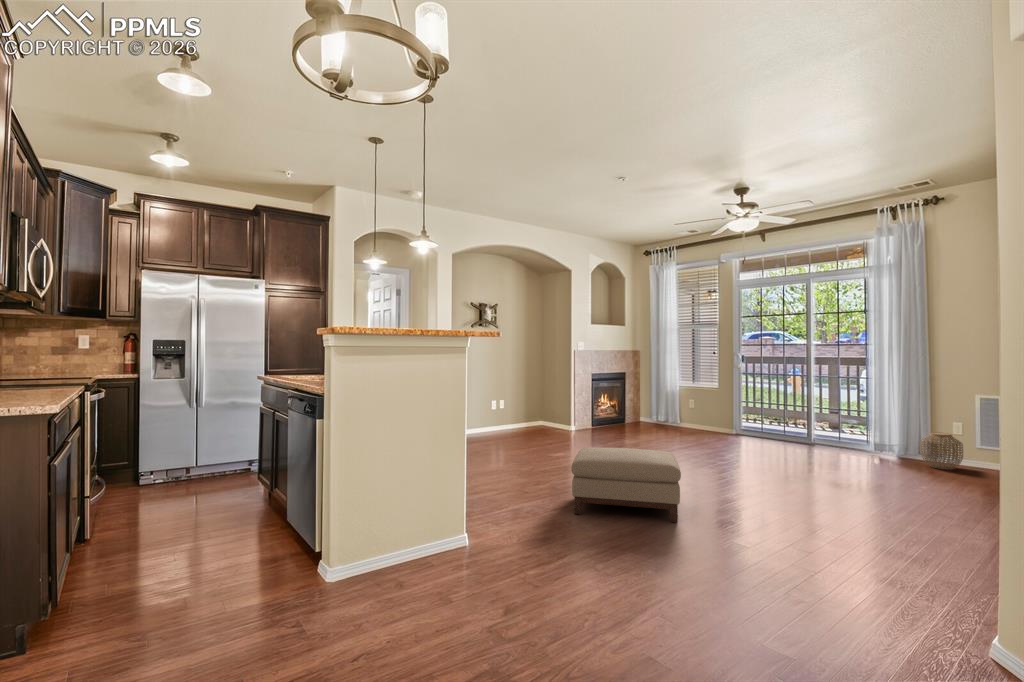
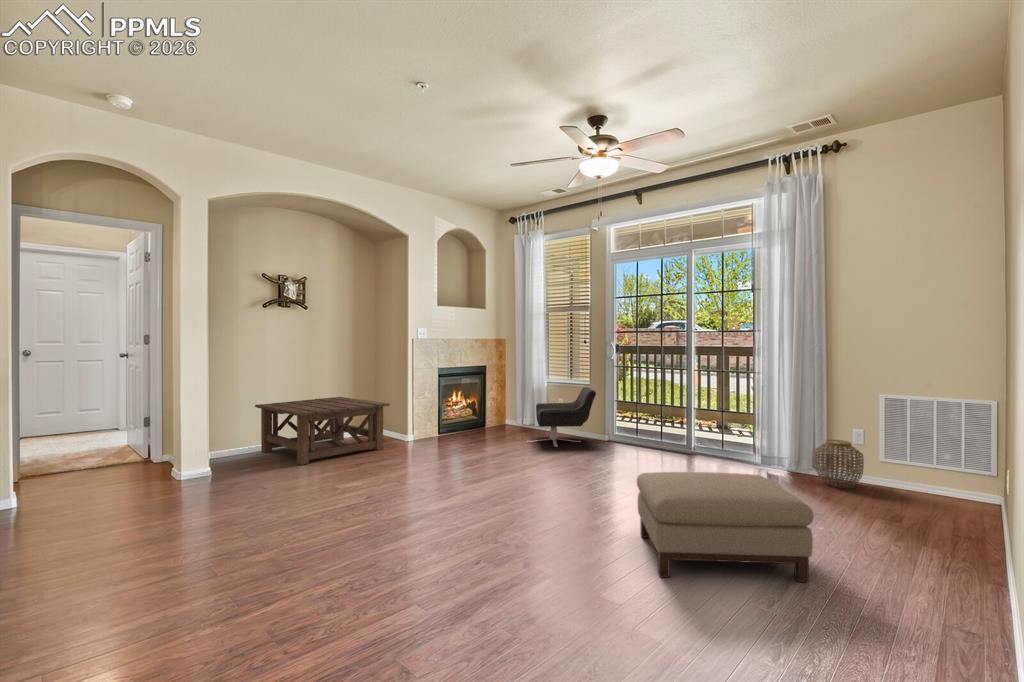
lounge chair: none [666,390,726,437] -> present [527,387,596,447]
coffee table: none [465,395,562,441] -> present [255,397,390,465]
ottoman: present [571,448,681,522] -> present [637,472,814,582]

